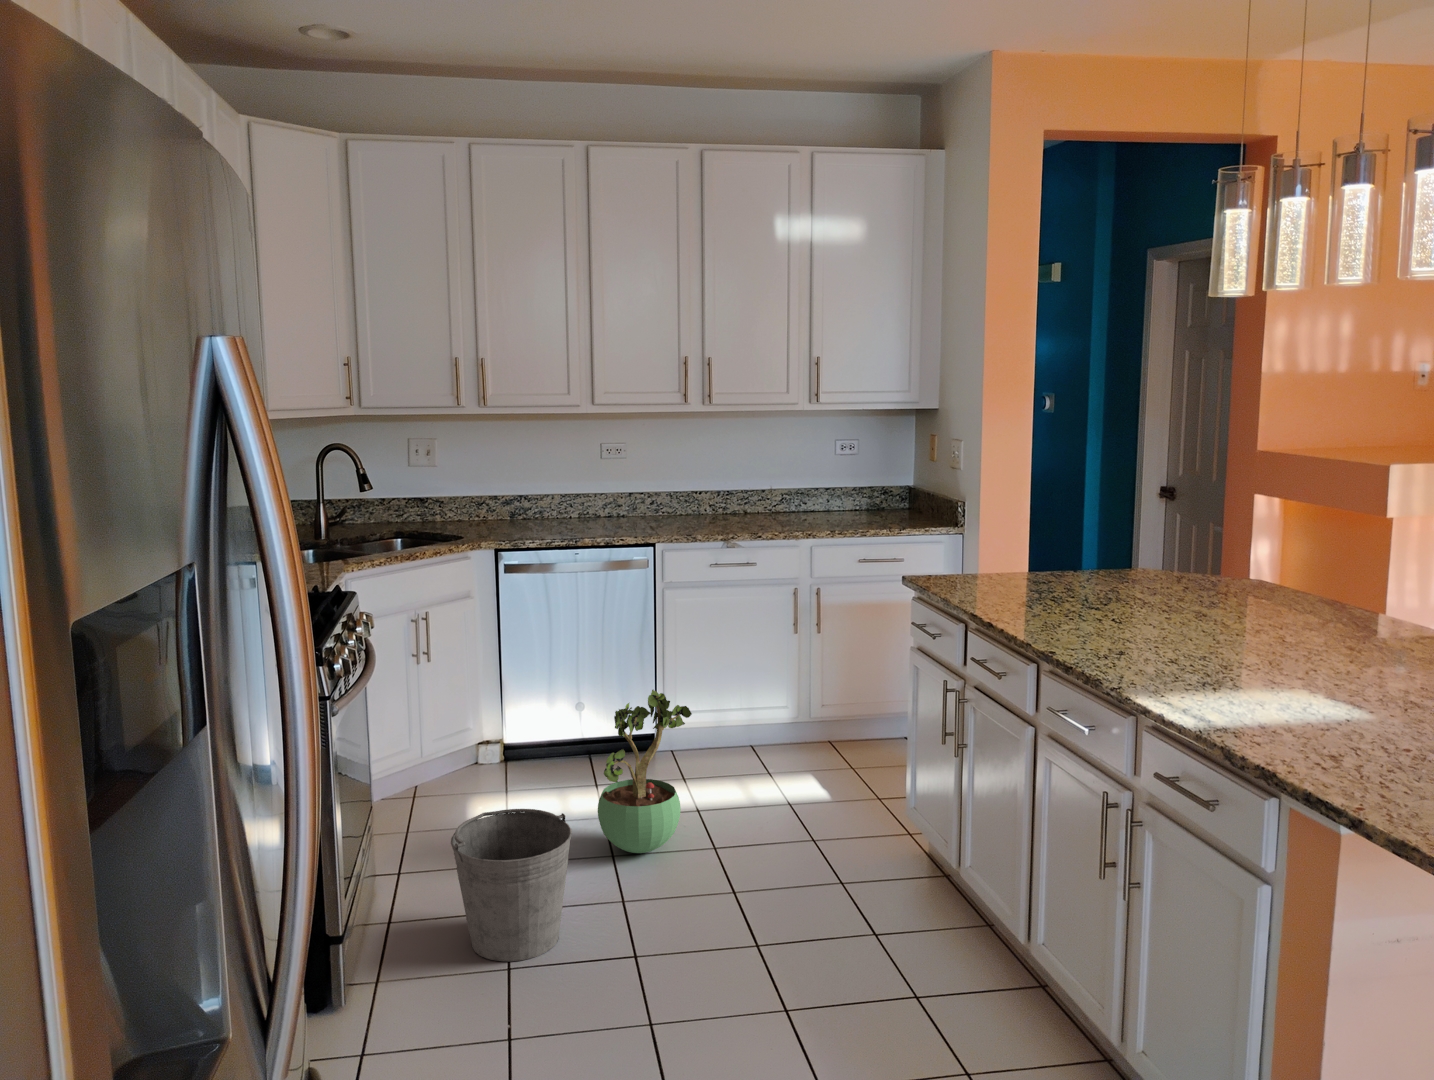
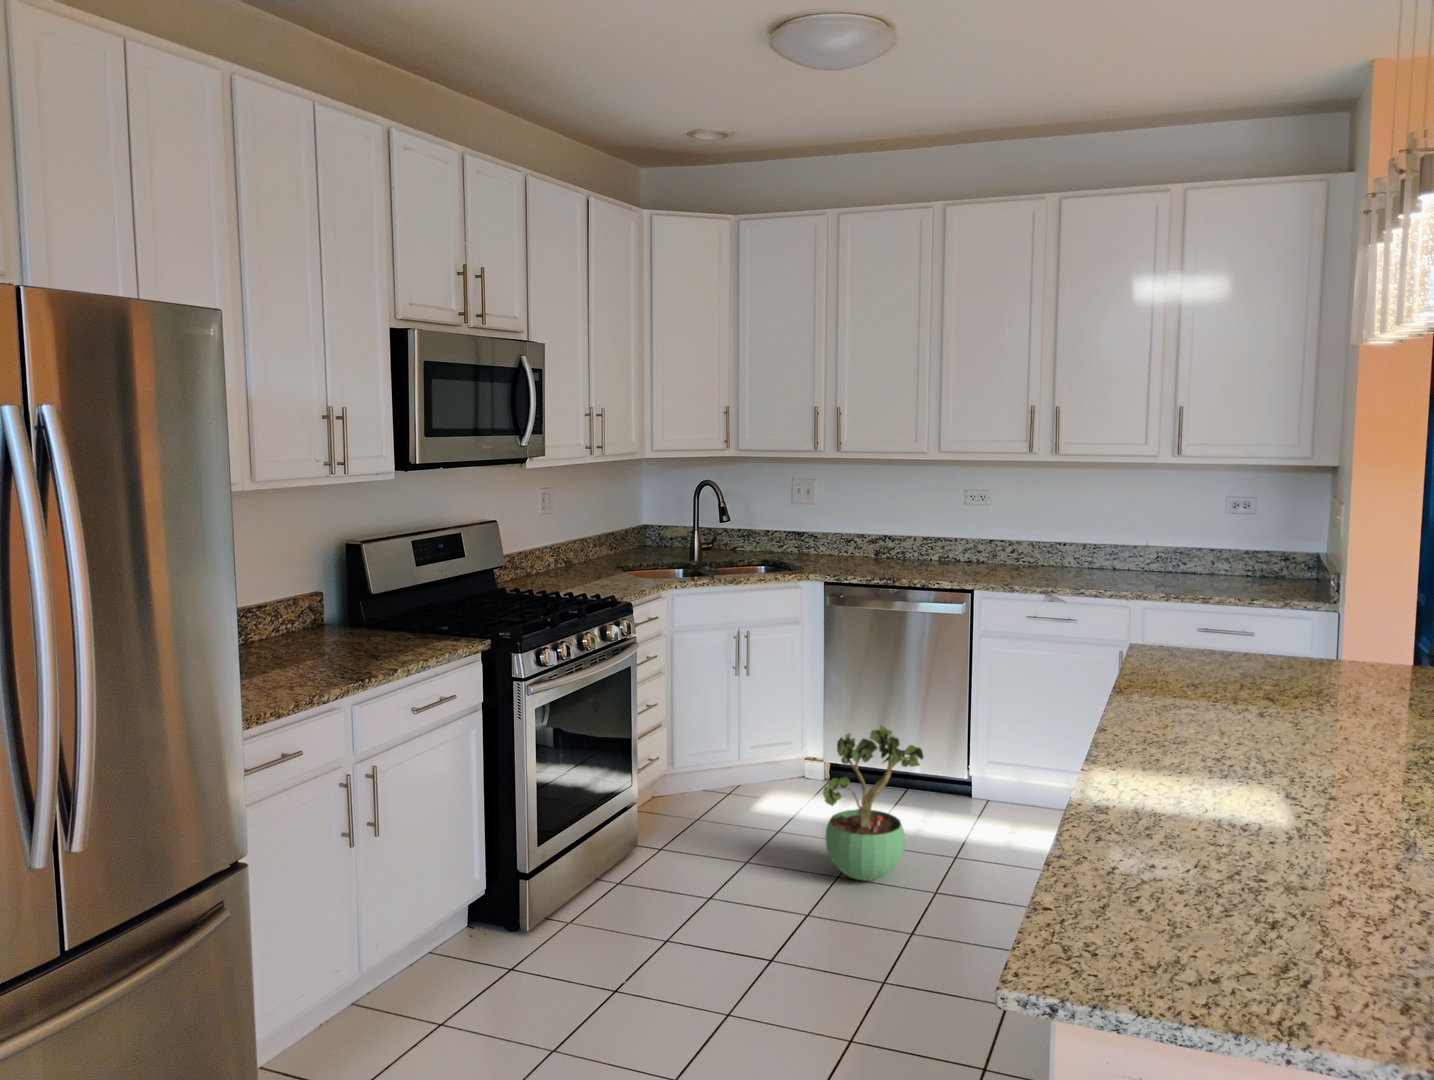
bucket: present [451,809,572,961] -> none [640,804,748,937]

